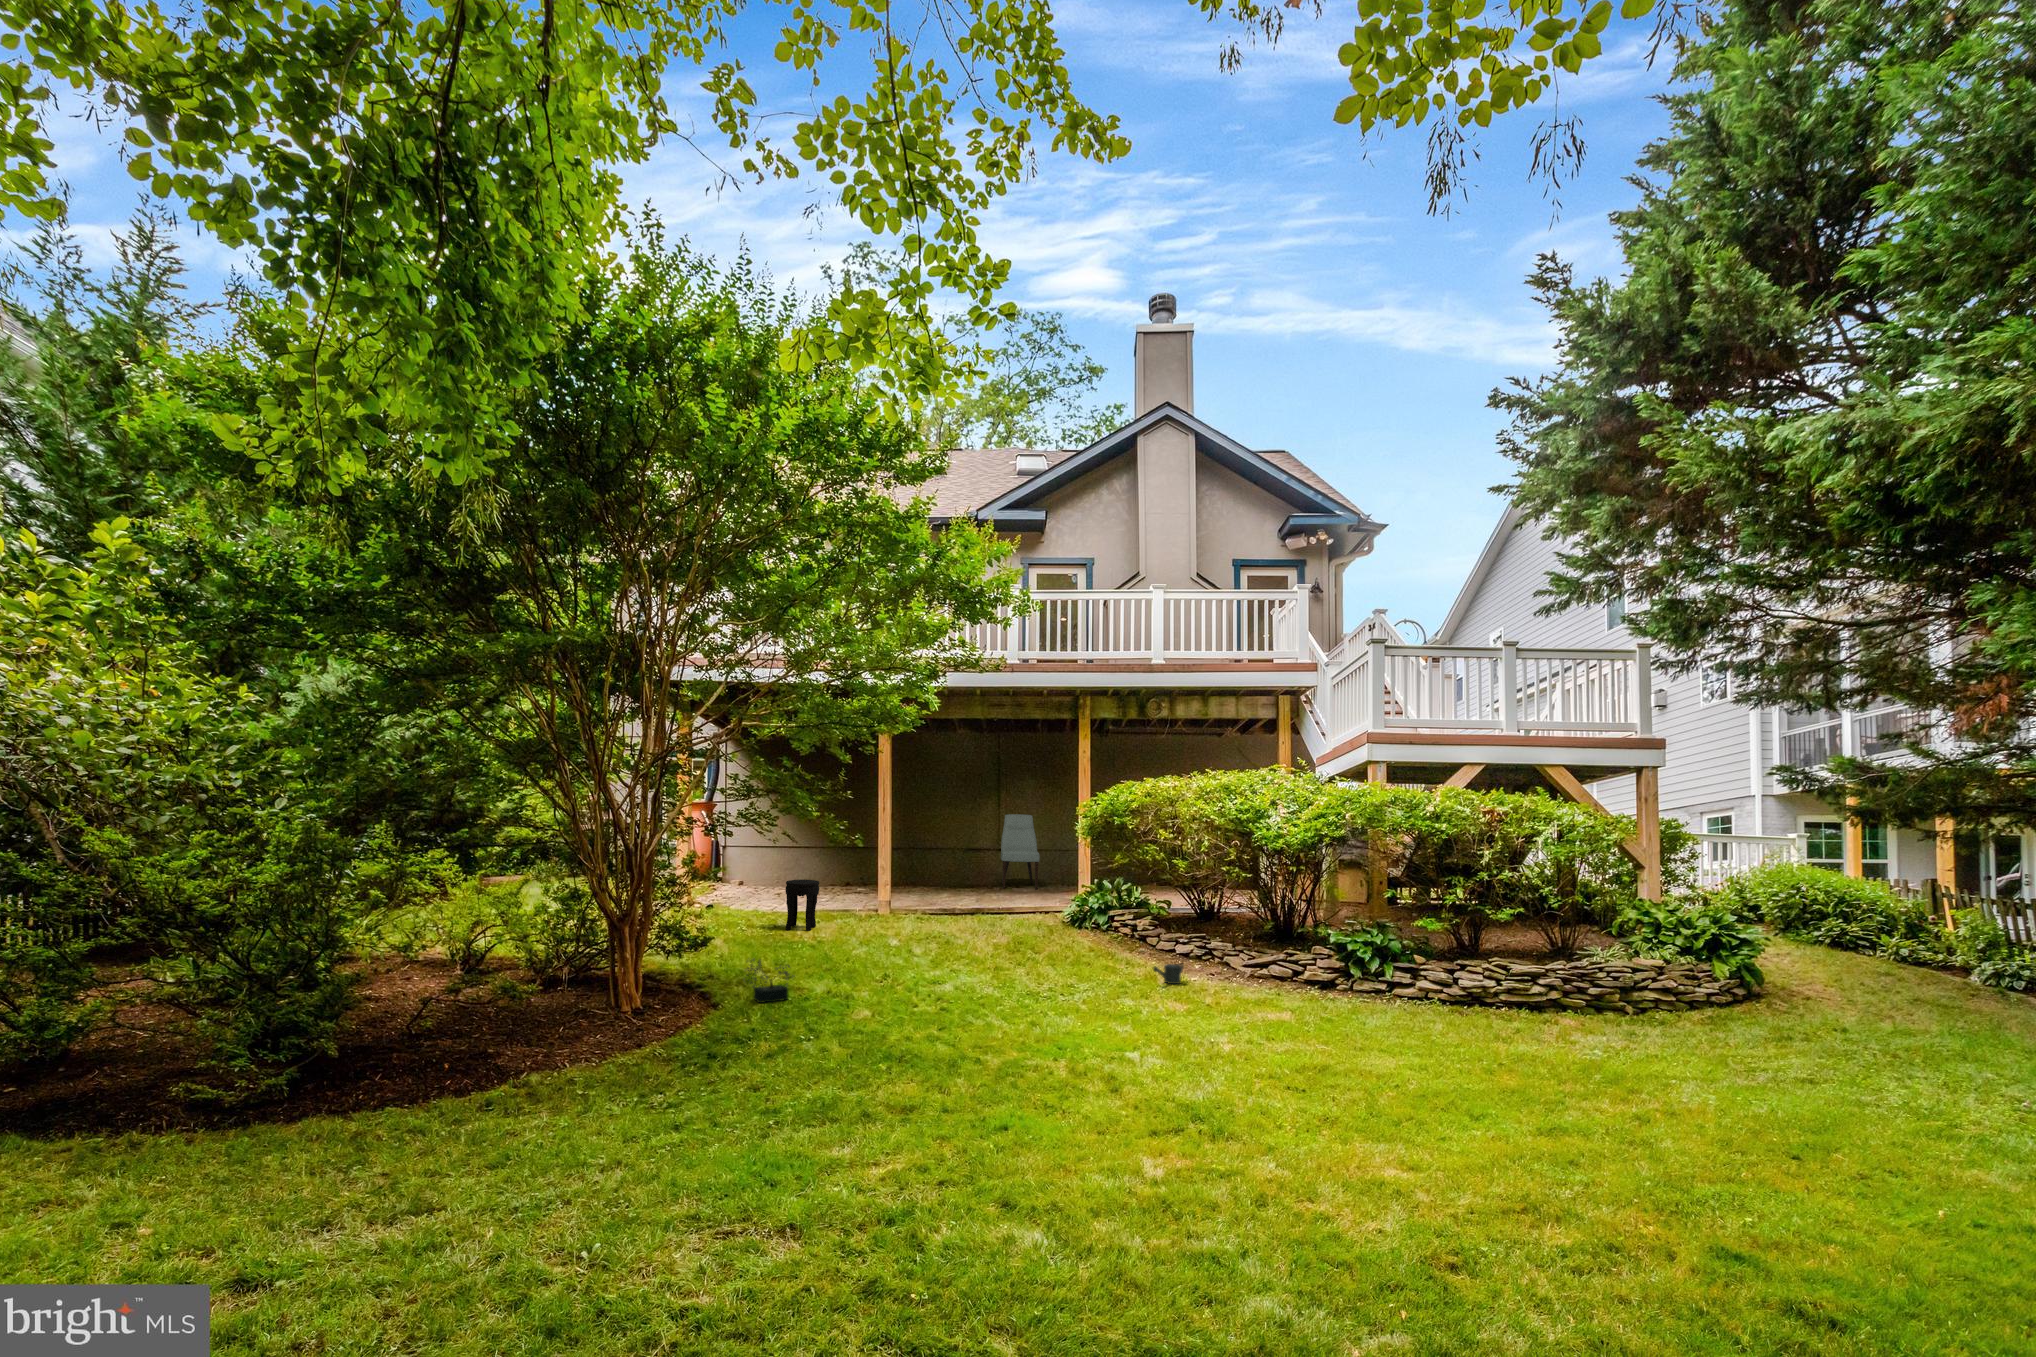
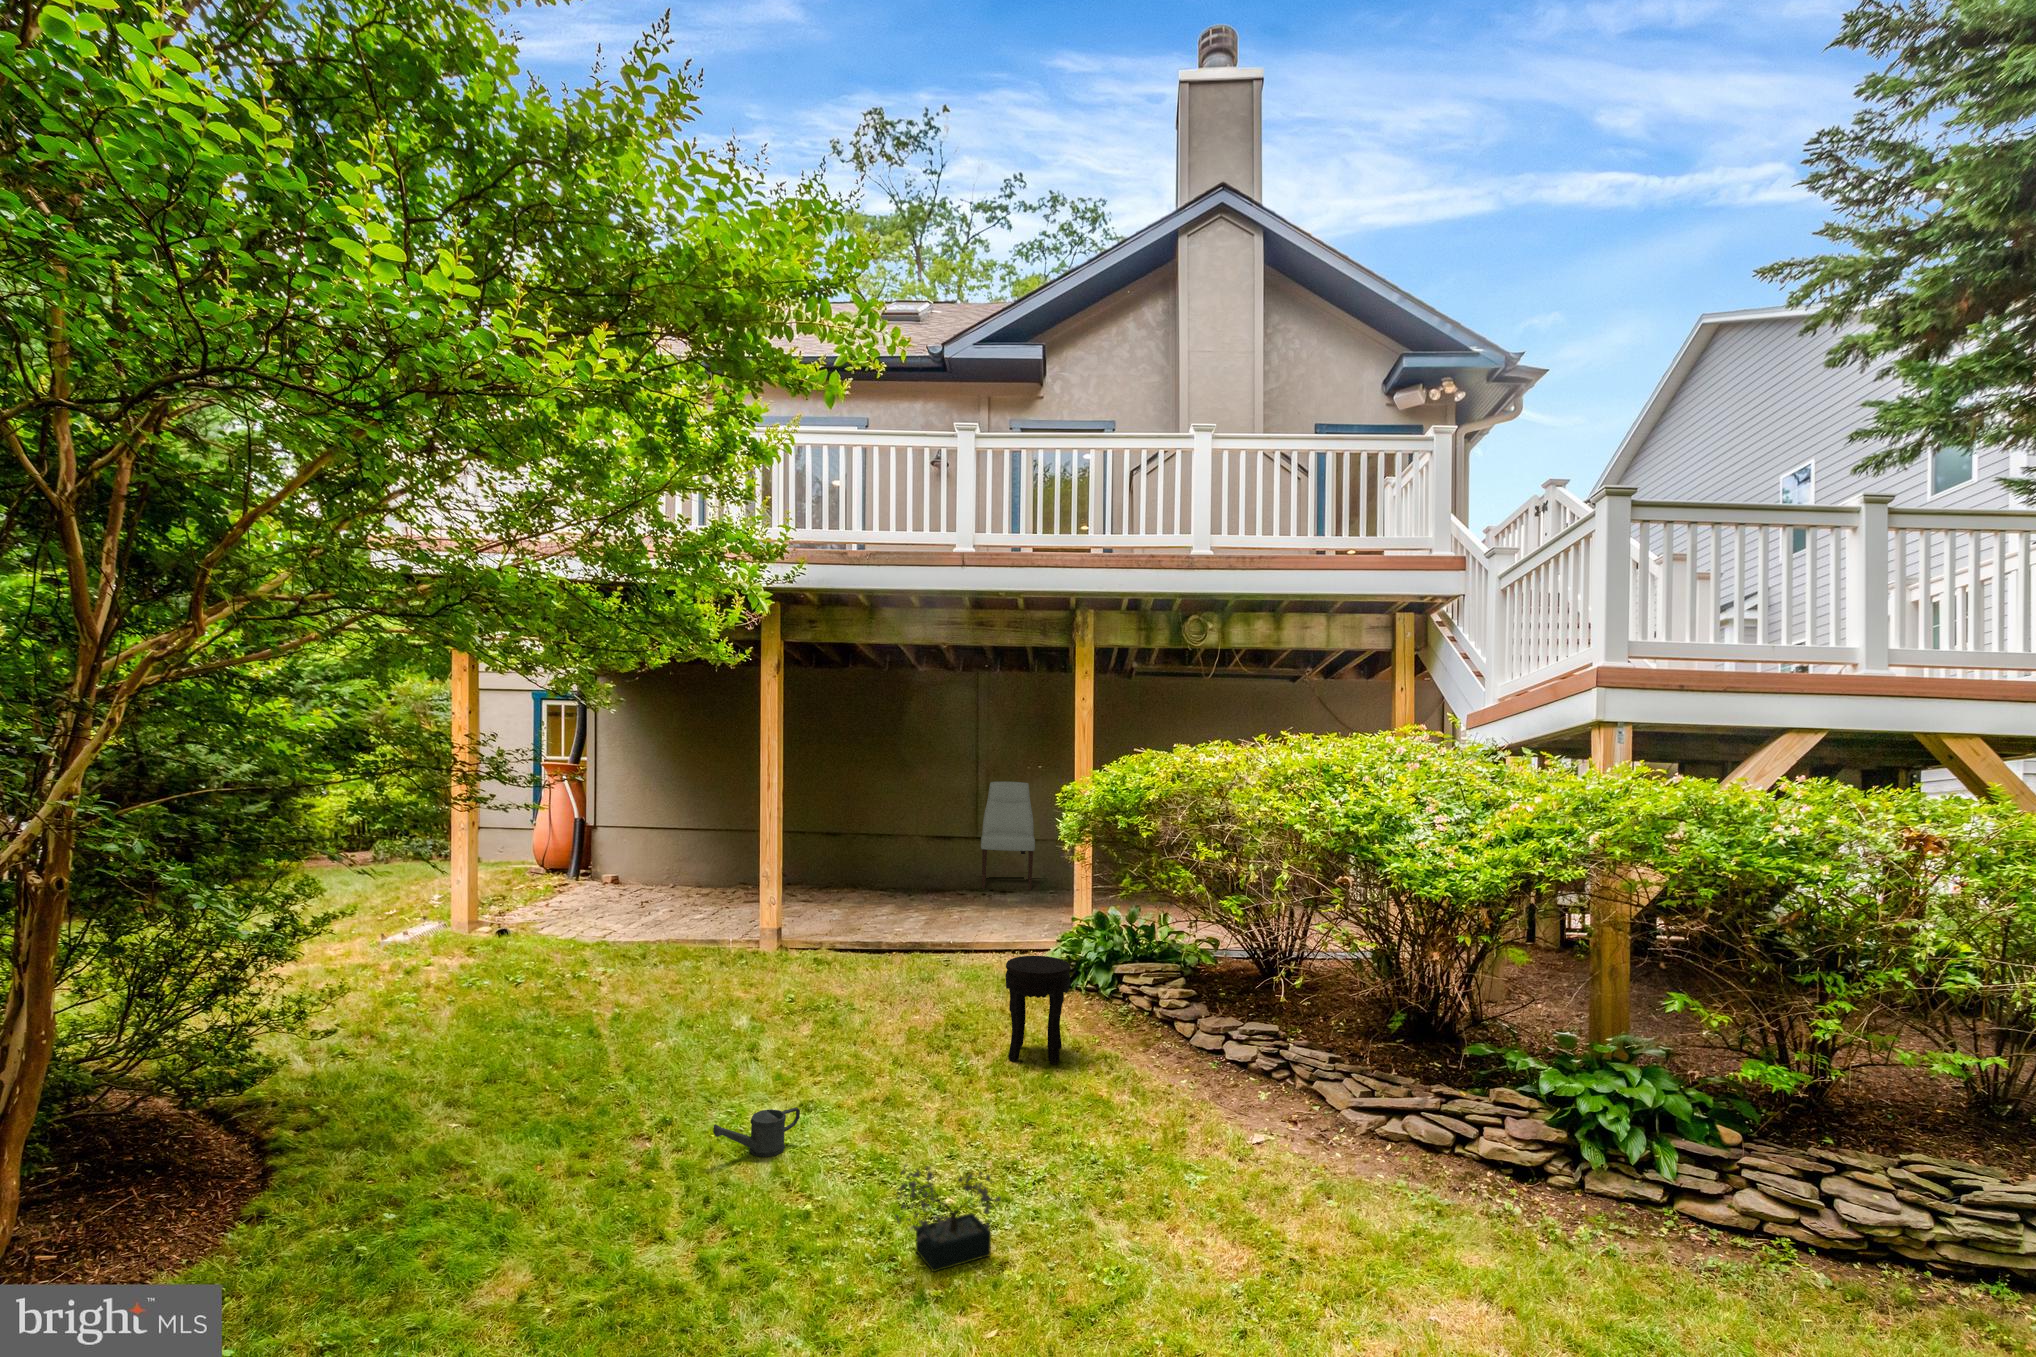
side table: present [786,879,819,931] -> present [1005,956,1071,1064]
decorative plant: present [746,959,793,1003] -> present [895,1165,1001,1272]
watering can: present [1153,963,1184,984] -> present [713,1108,800,1157]

